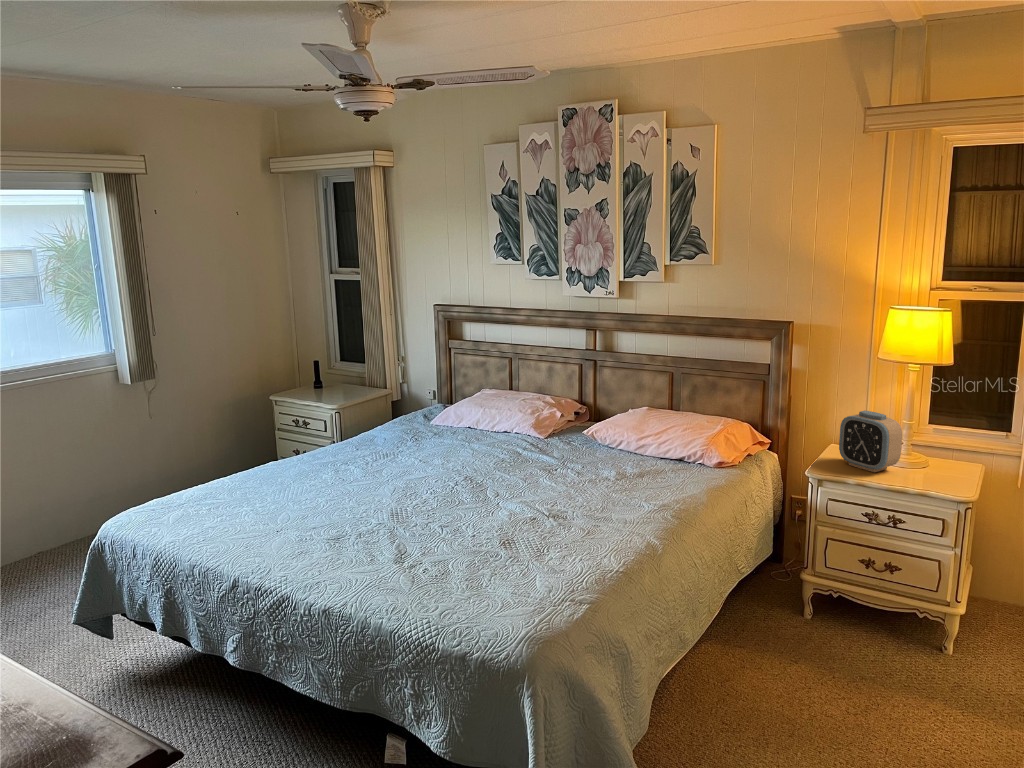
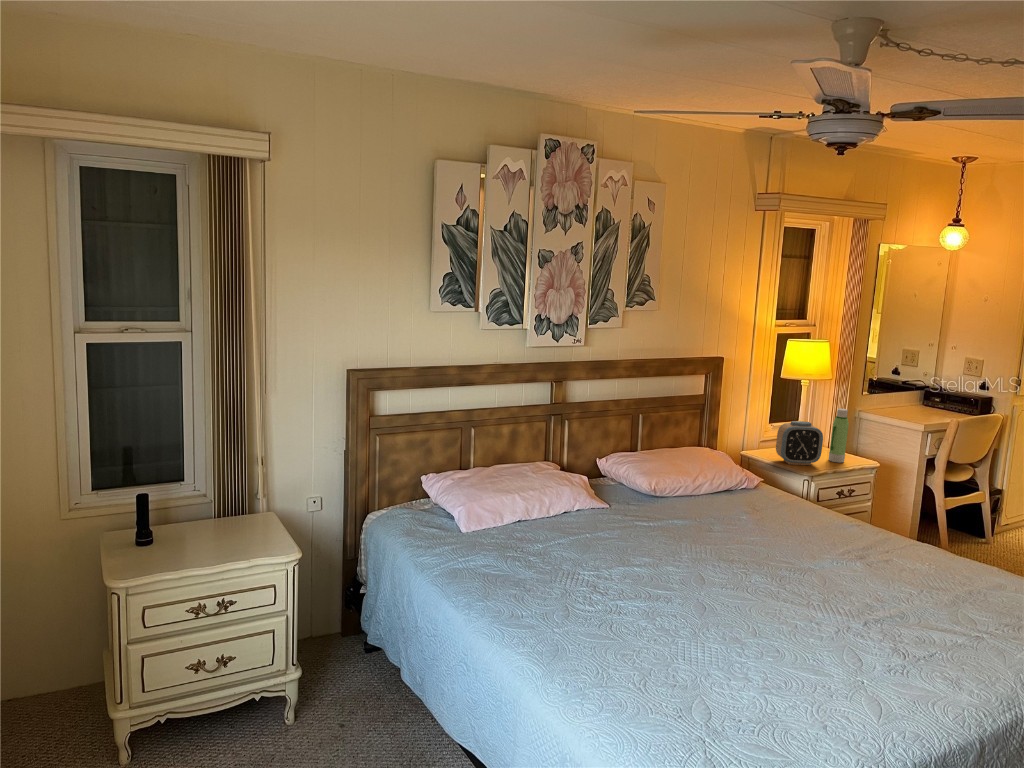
water bottle: none [927,406,959,484] -> present [829,408,849,463]

